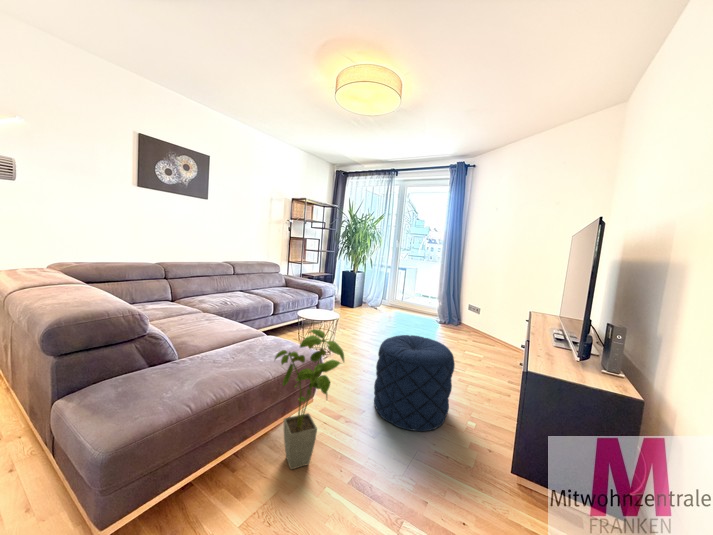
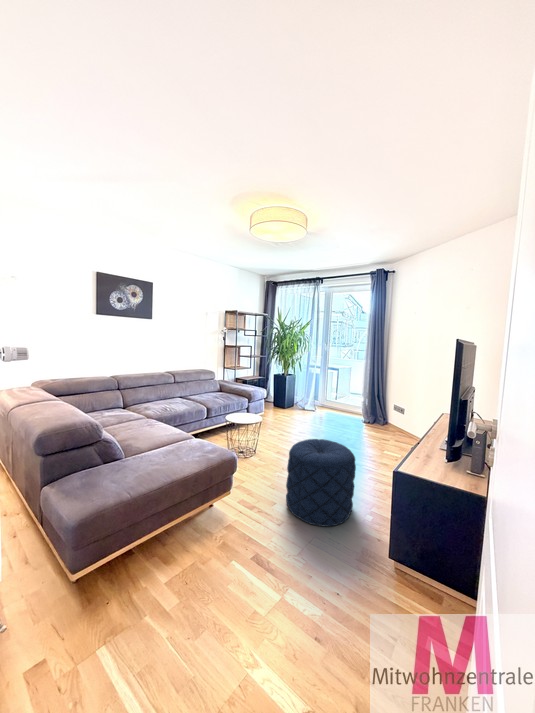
house plant: present [275,329,344,469] -> none [192,438,250,553]

